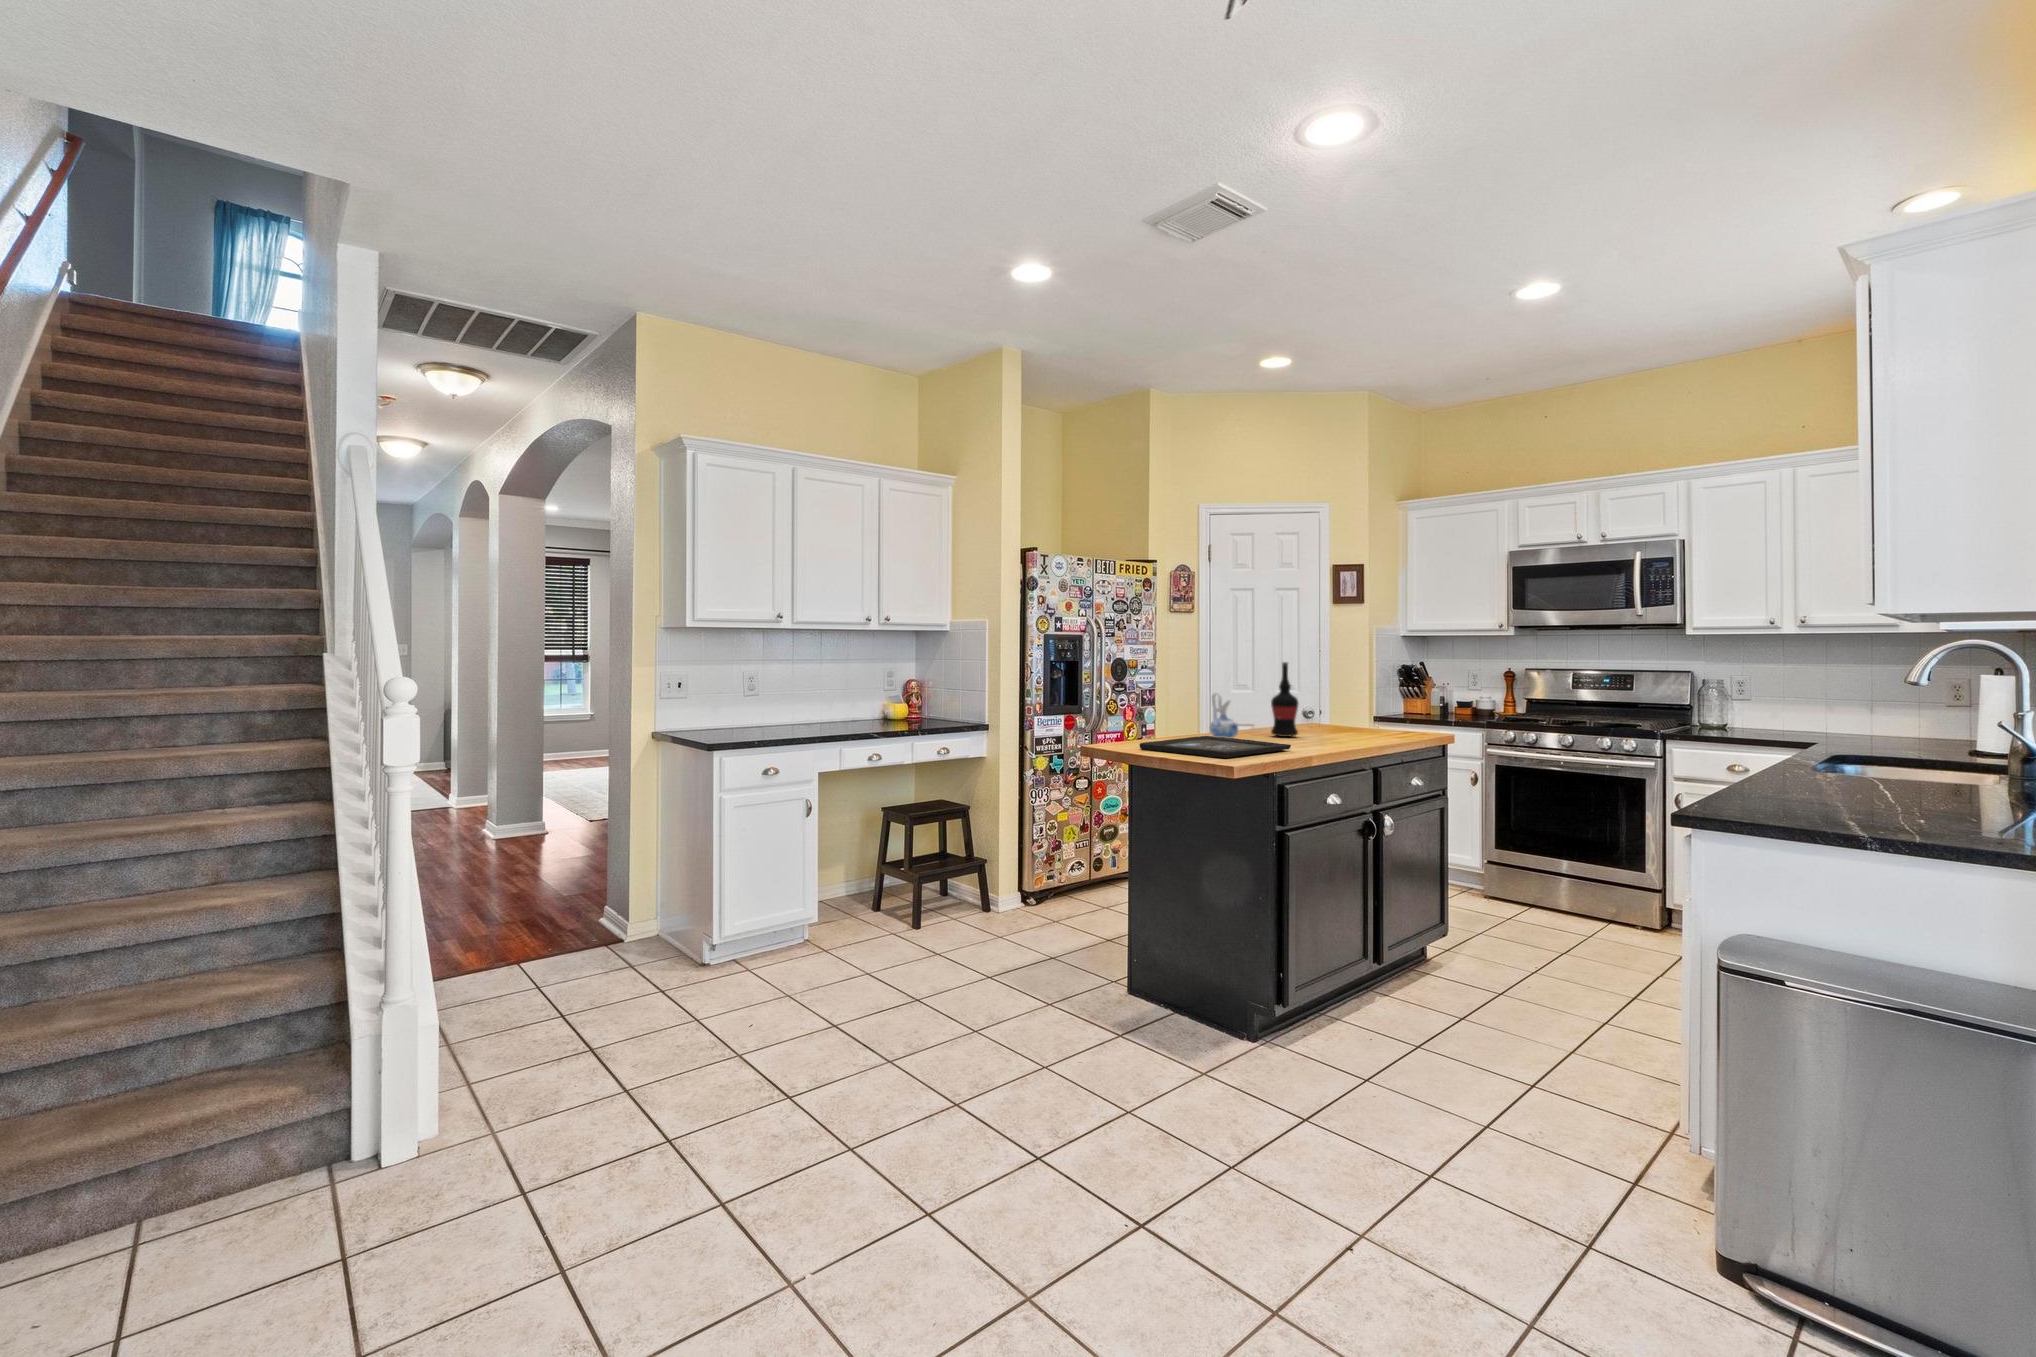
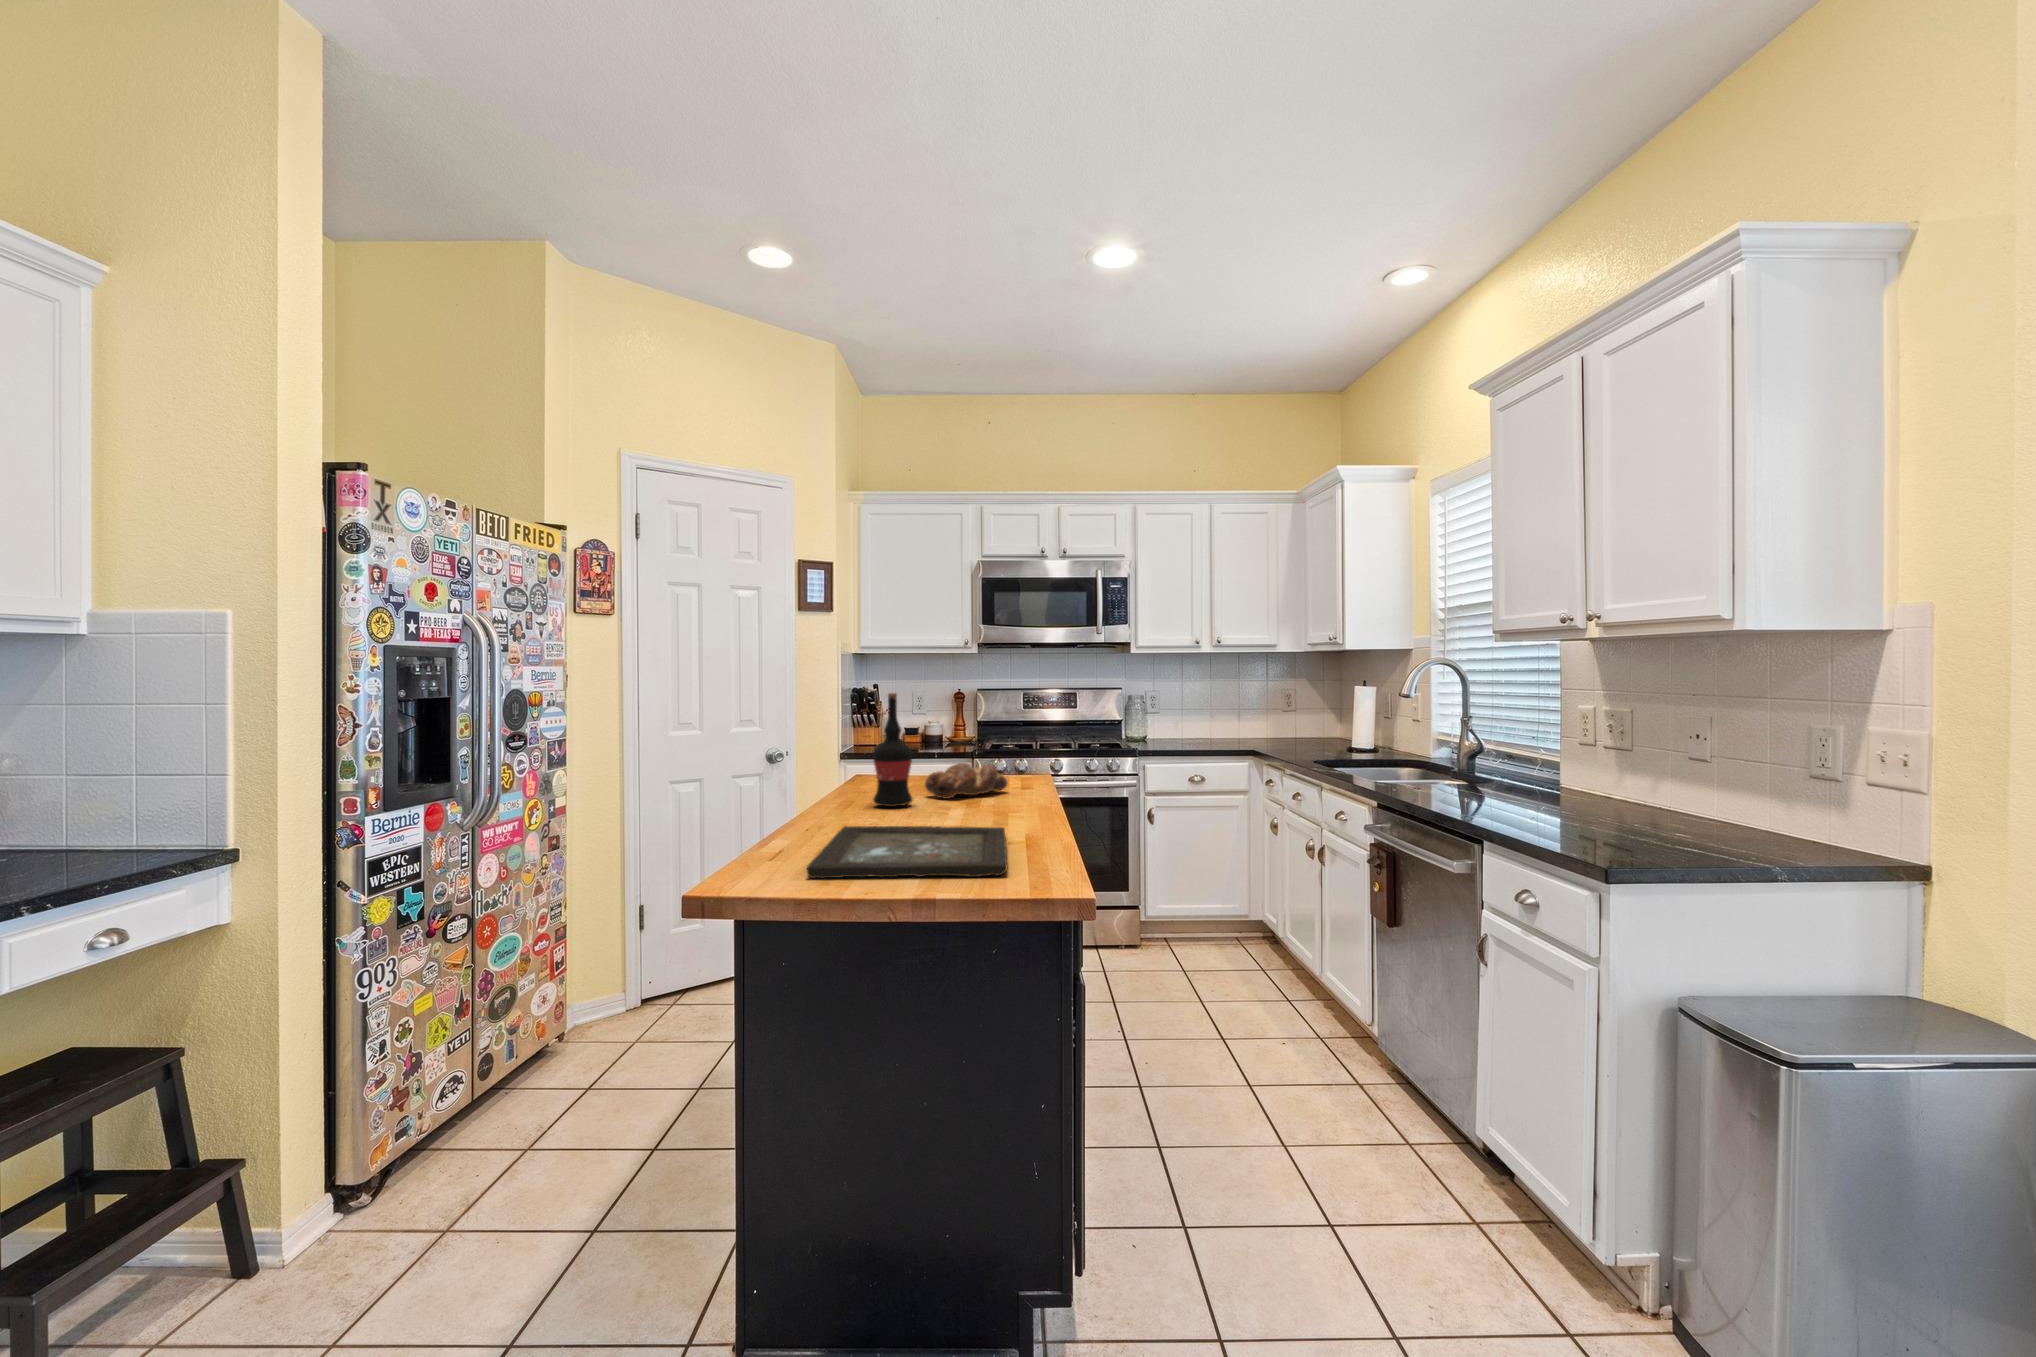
ceramic pitcher: present [1209,693,1238,738] -> none [825,748,873,829]
bread loaf: none [1322,714,1391,737] -> present [925,763,1008,799]

